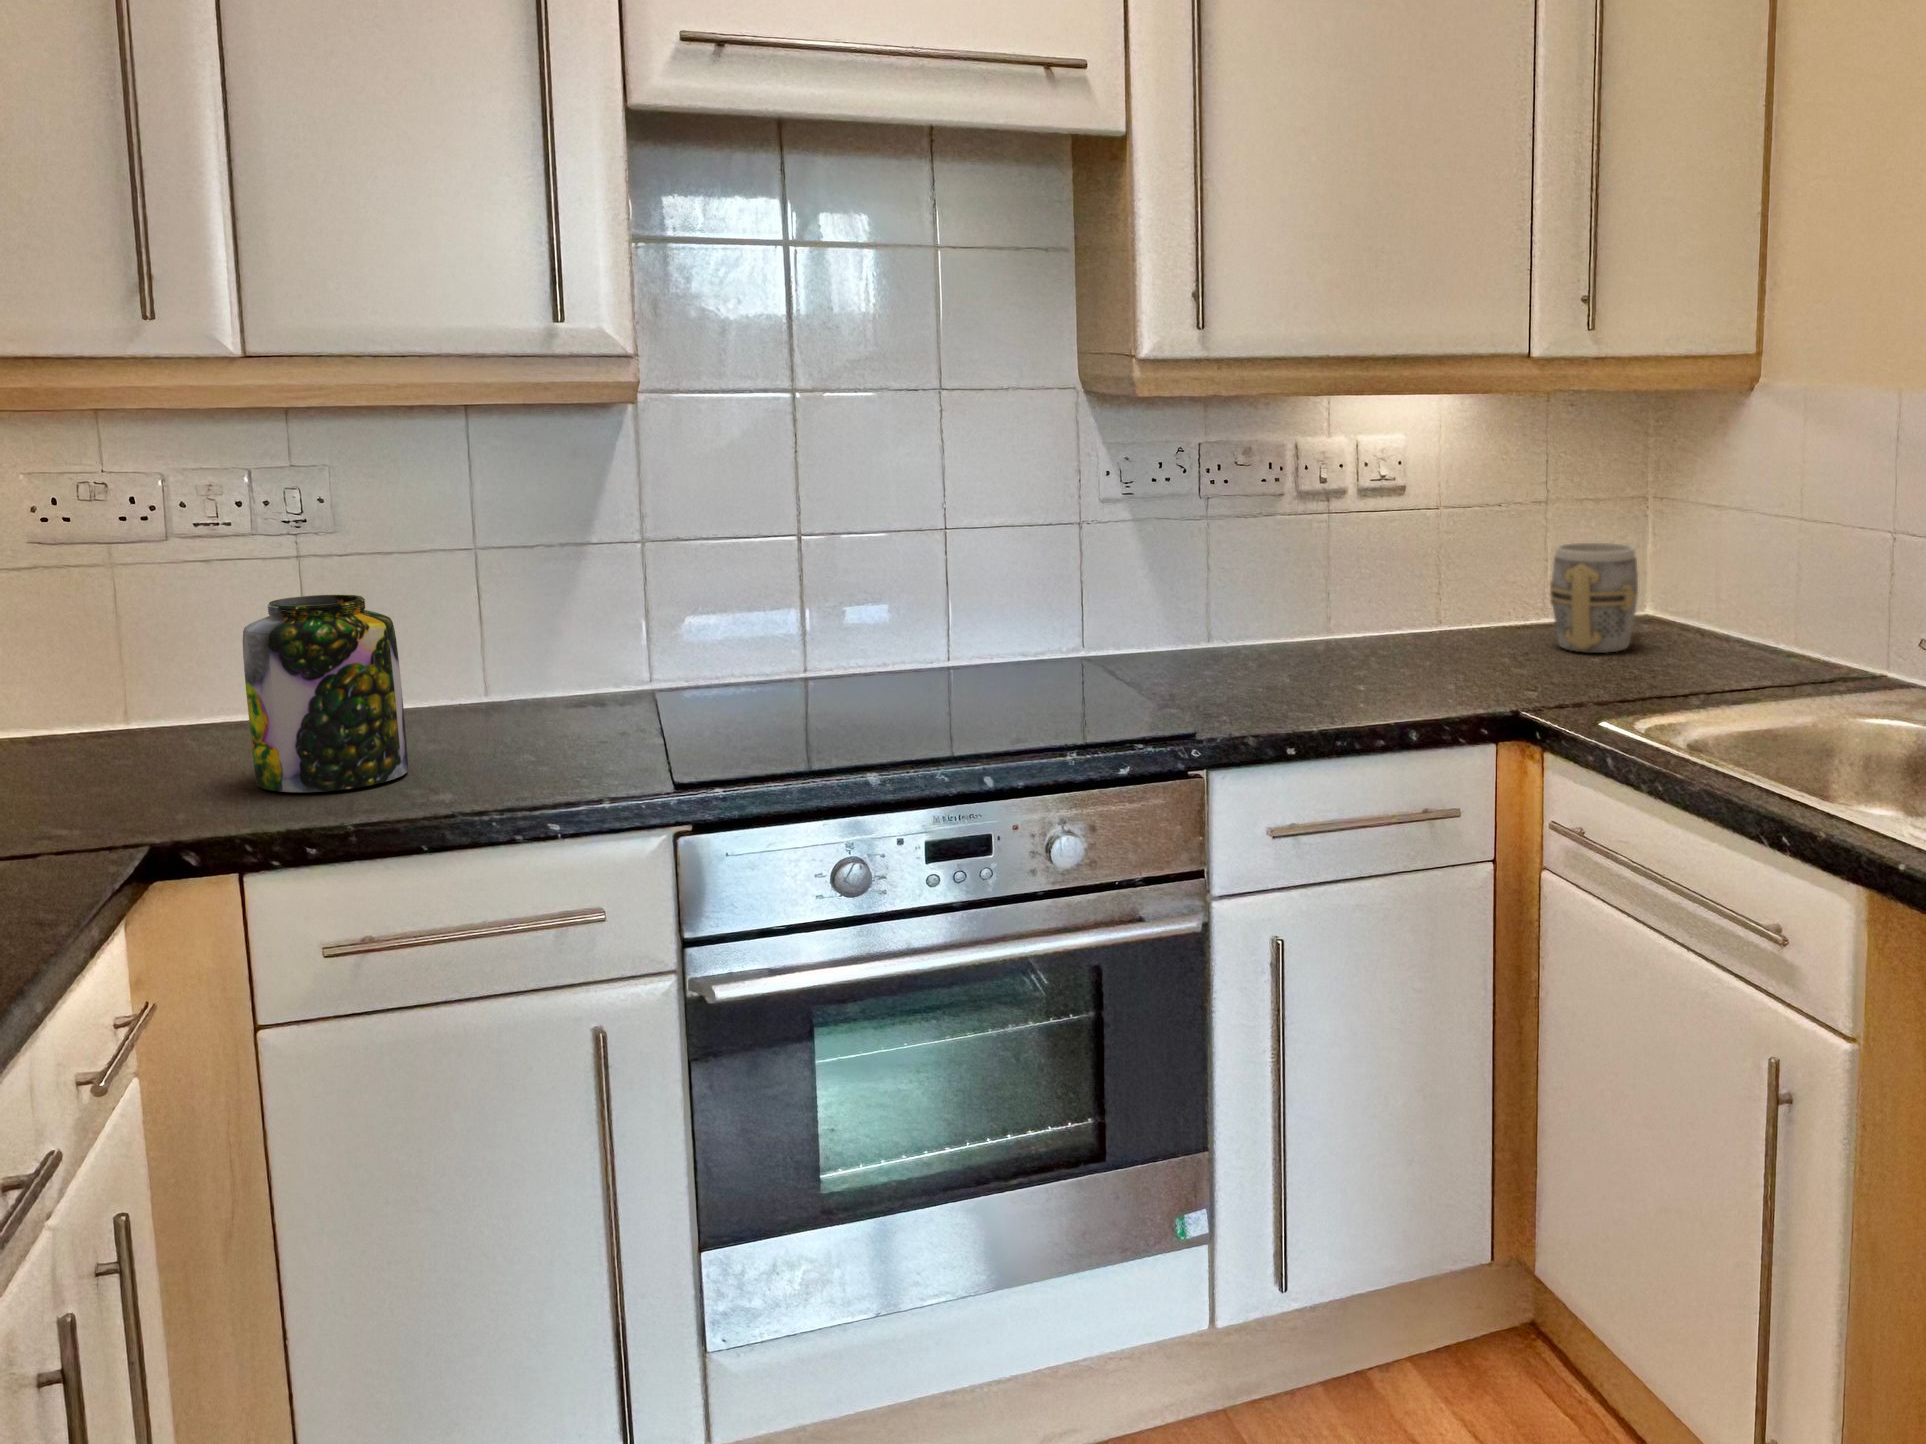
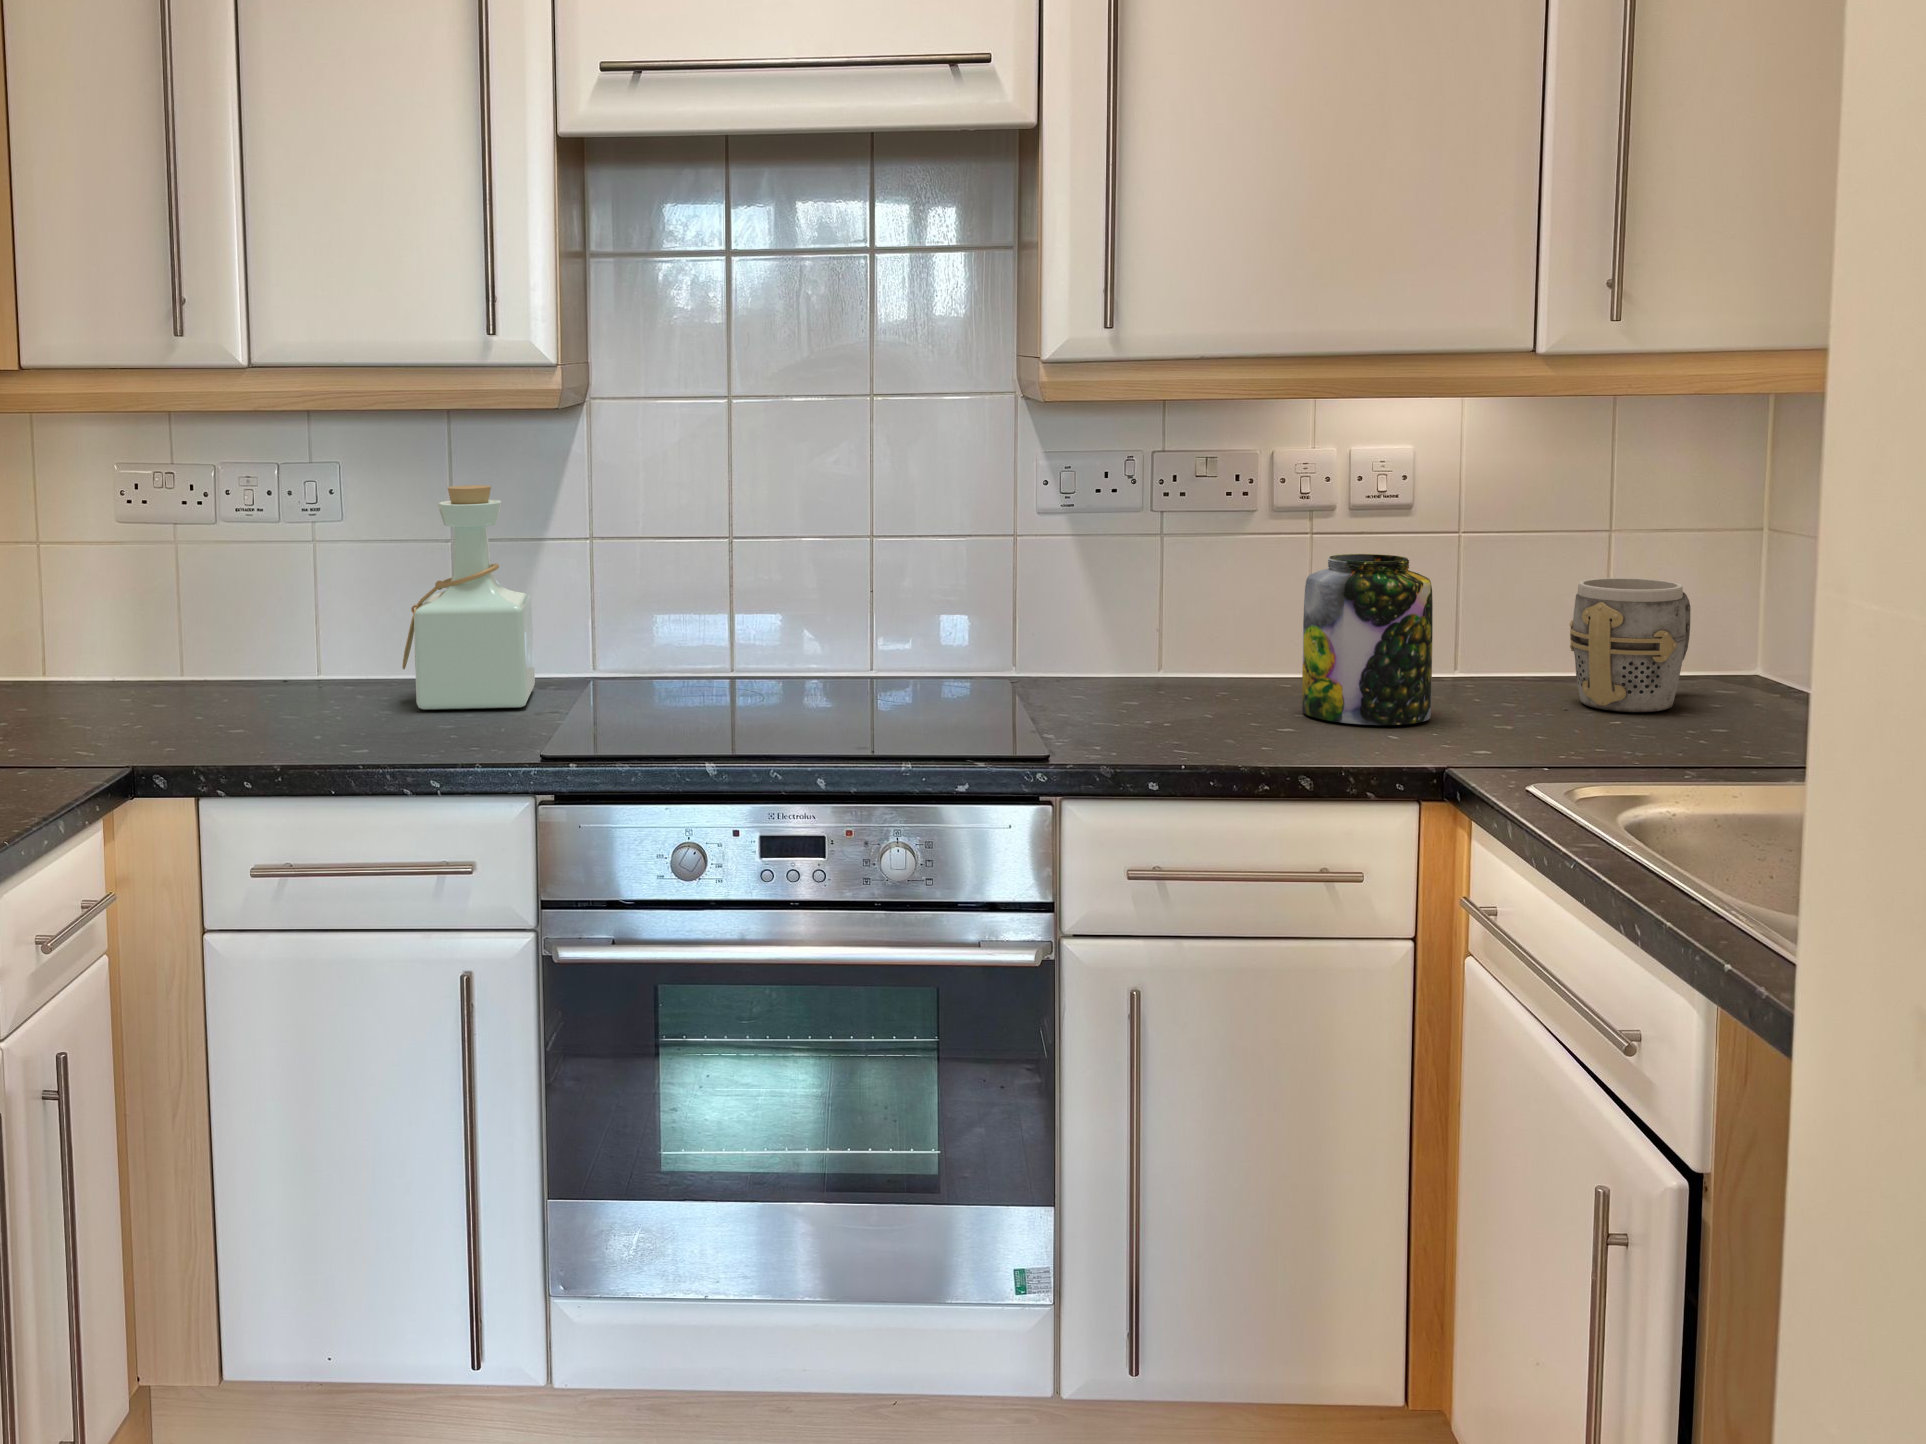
bottle: none [449,493,609,744] -> present [402,485,535,710]
jar: present [243,595,408,792] -> present [1302,554,1433,725]

